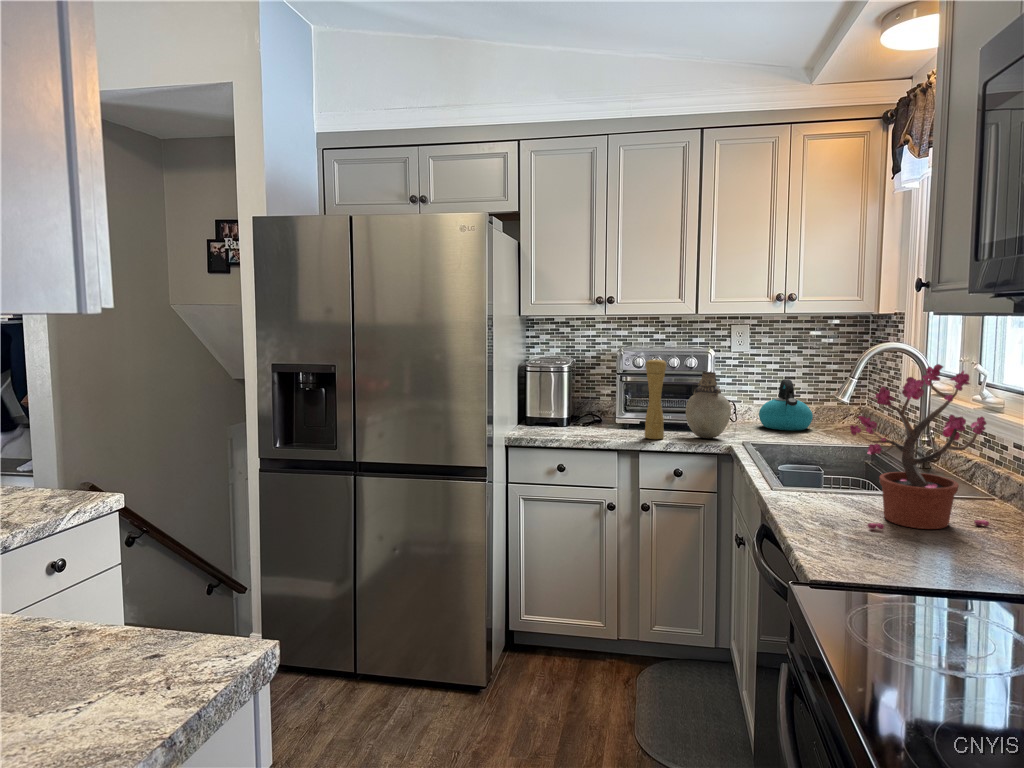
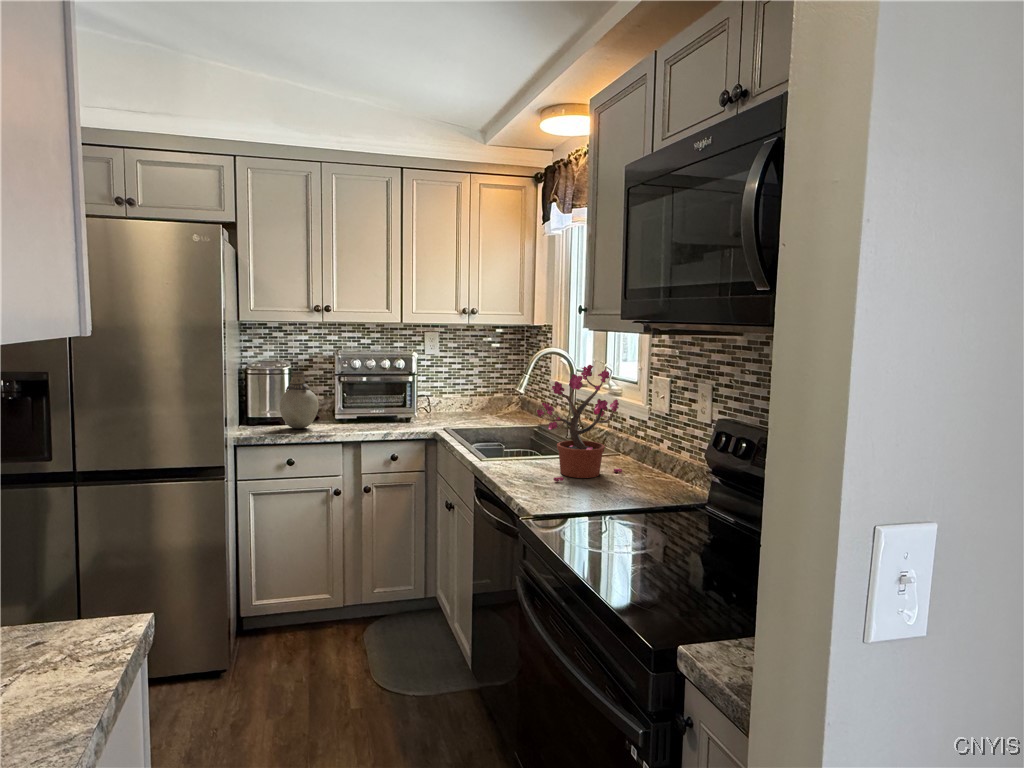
pepper mill: present [645,358,667,439] -> none [363,361,381,430]
vase: present [686,372,731,438] -> present [280,372,319,428]
kettle: present [759,379,813,430] -> none [449,376,489,417]

